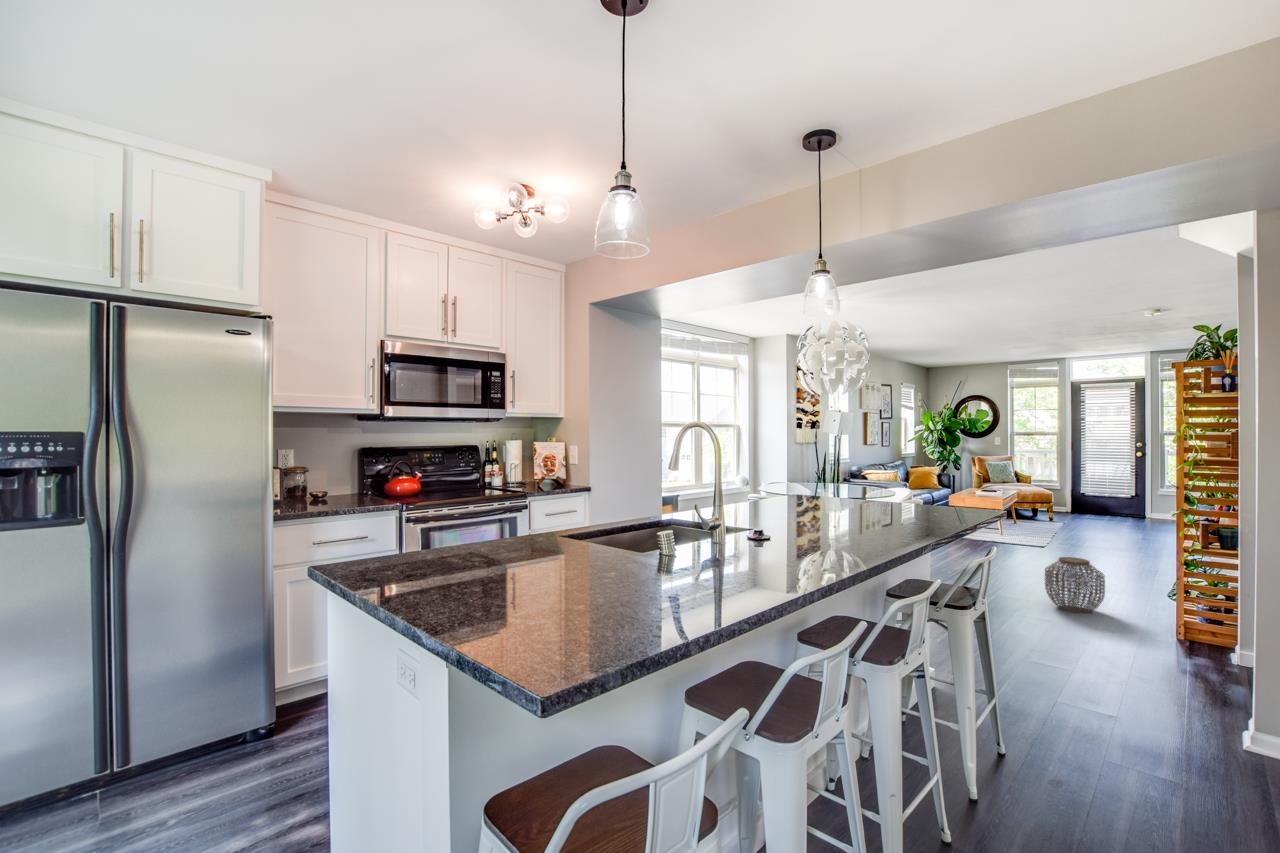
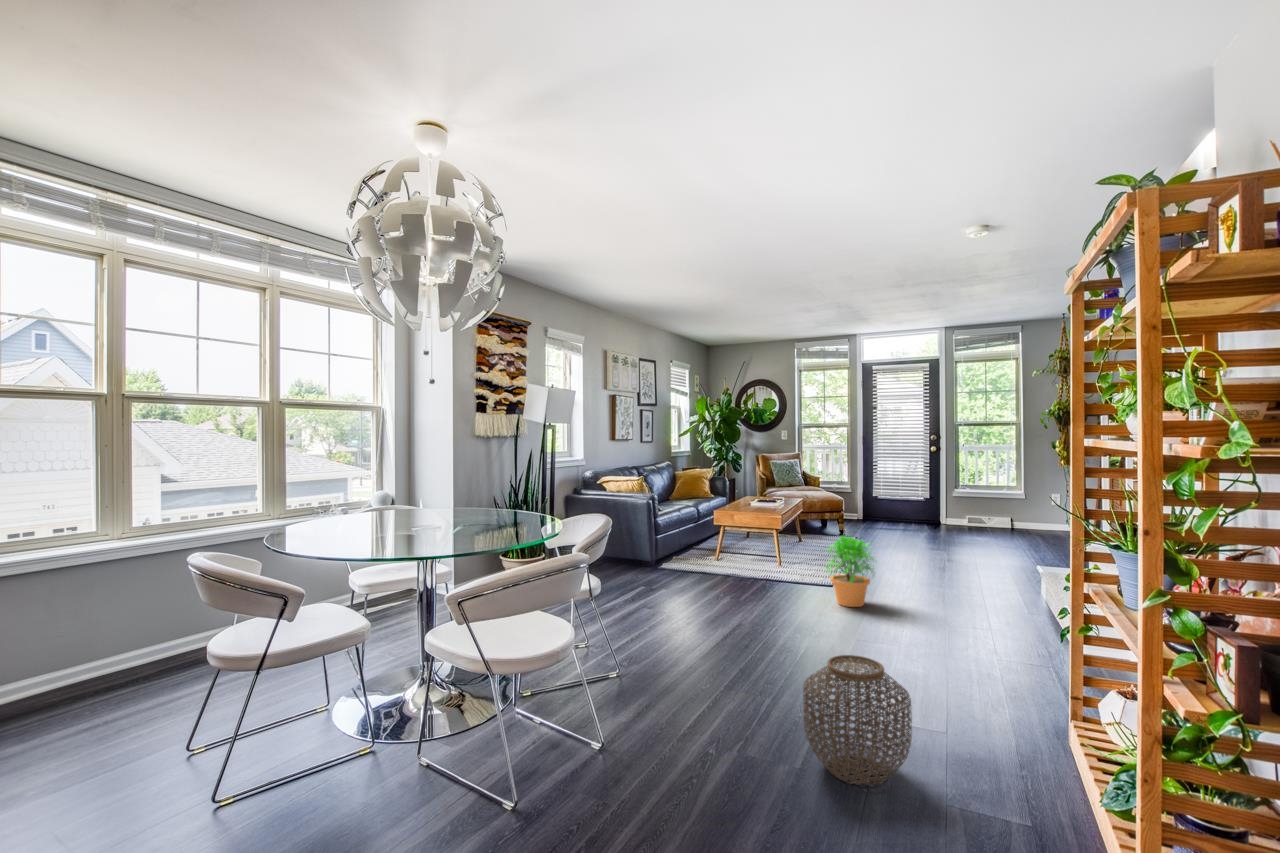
potted plant: none [1044,511,1088,558] -> present [826,536,874,607]

